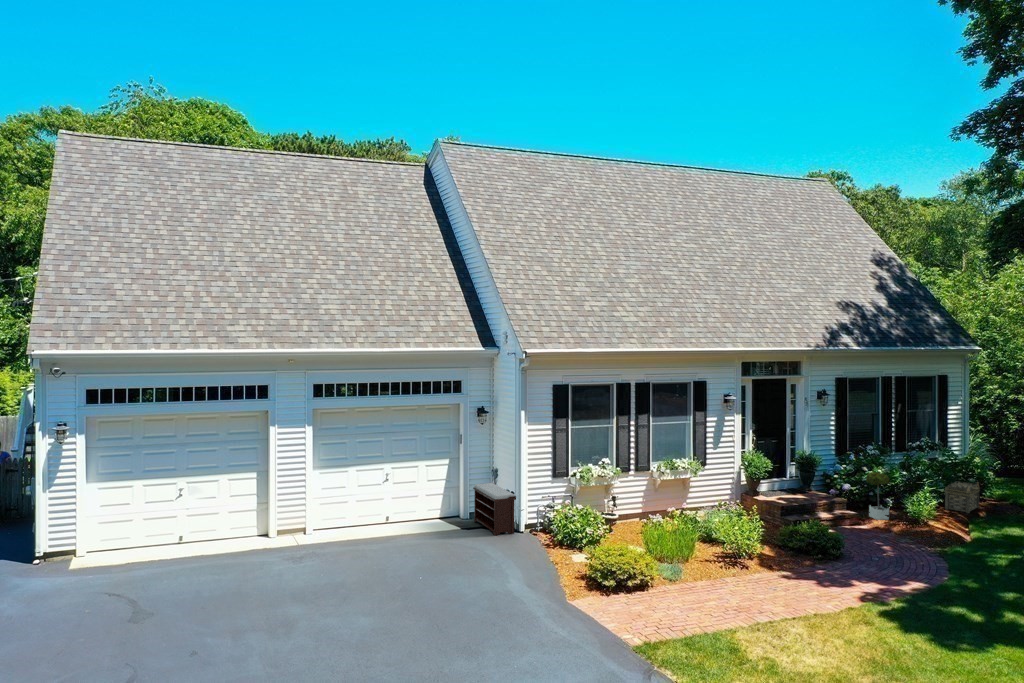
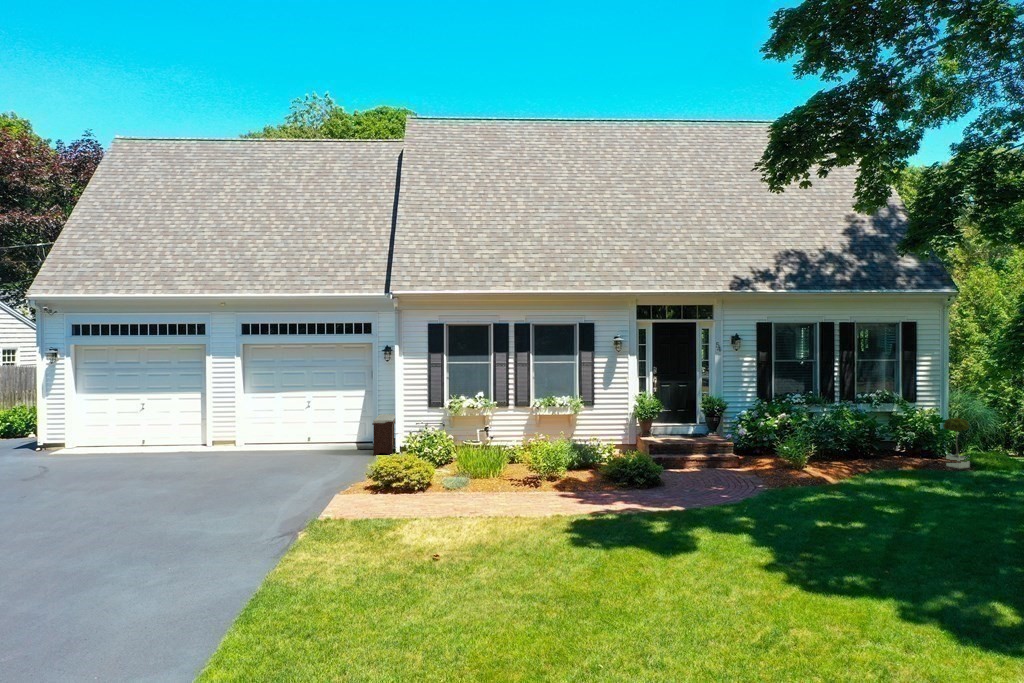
potted tree: present [866,472,889,520] -> present [943,418,970,468]
basket: present [945,482,980,513] -> none [879,437,928,470]

